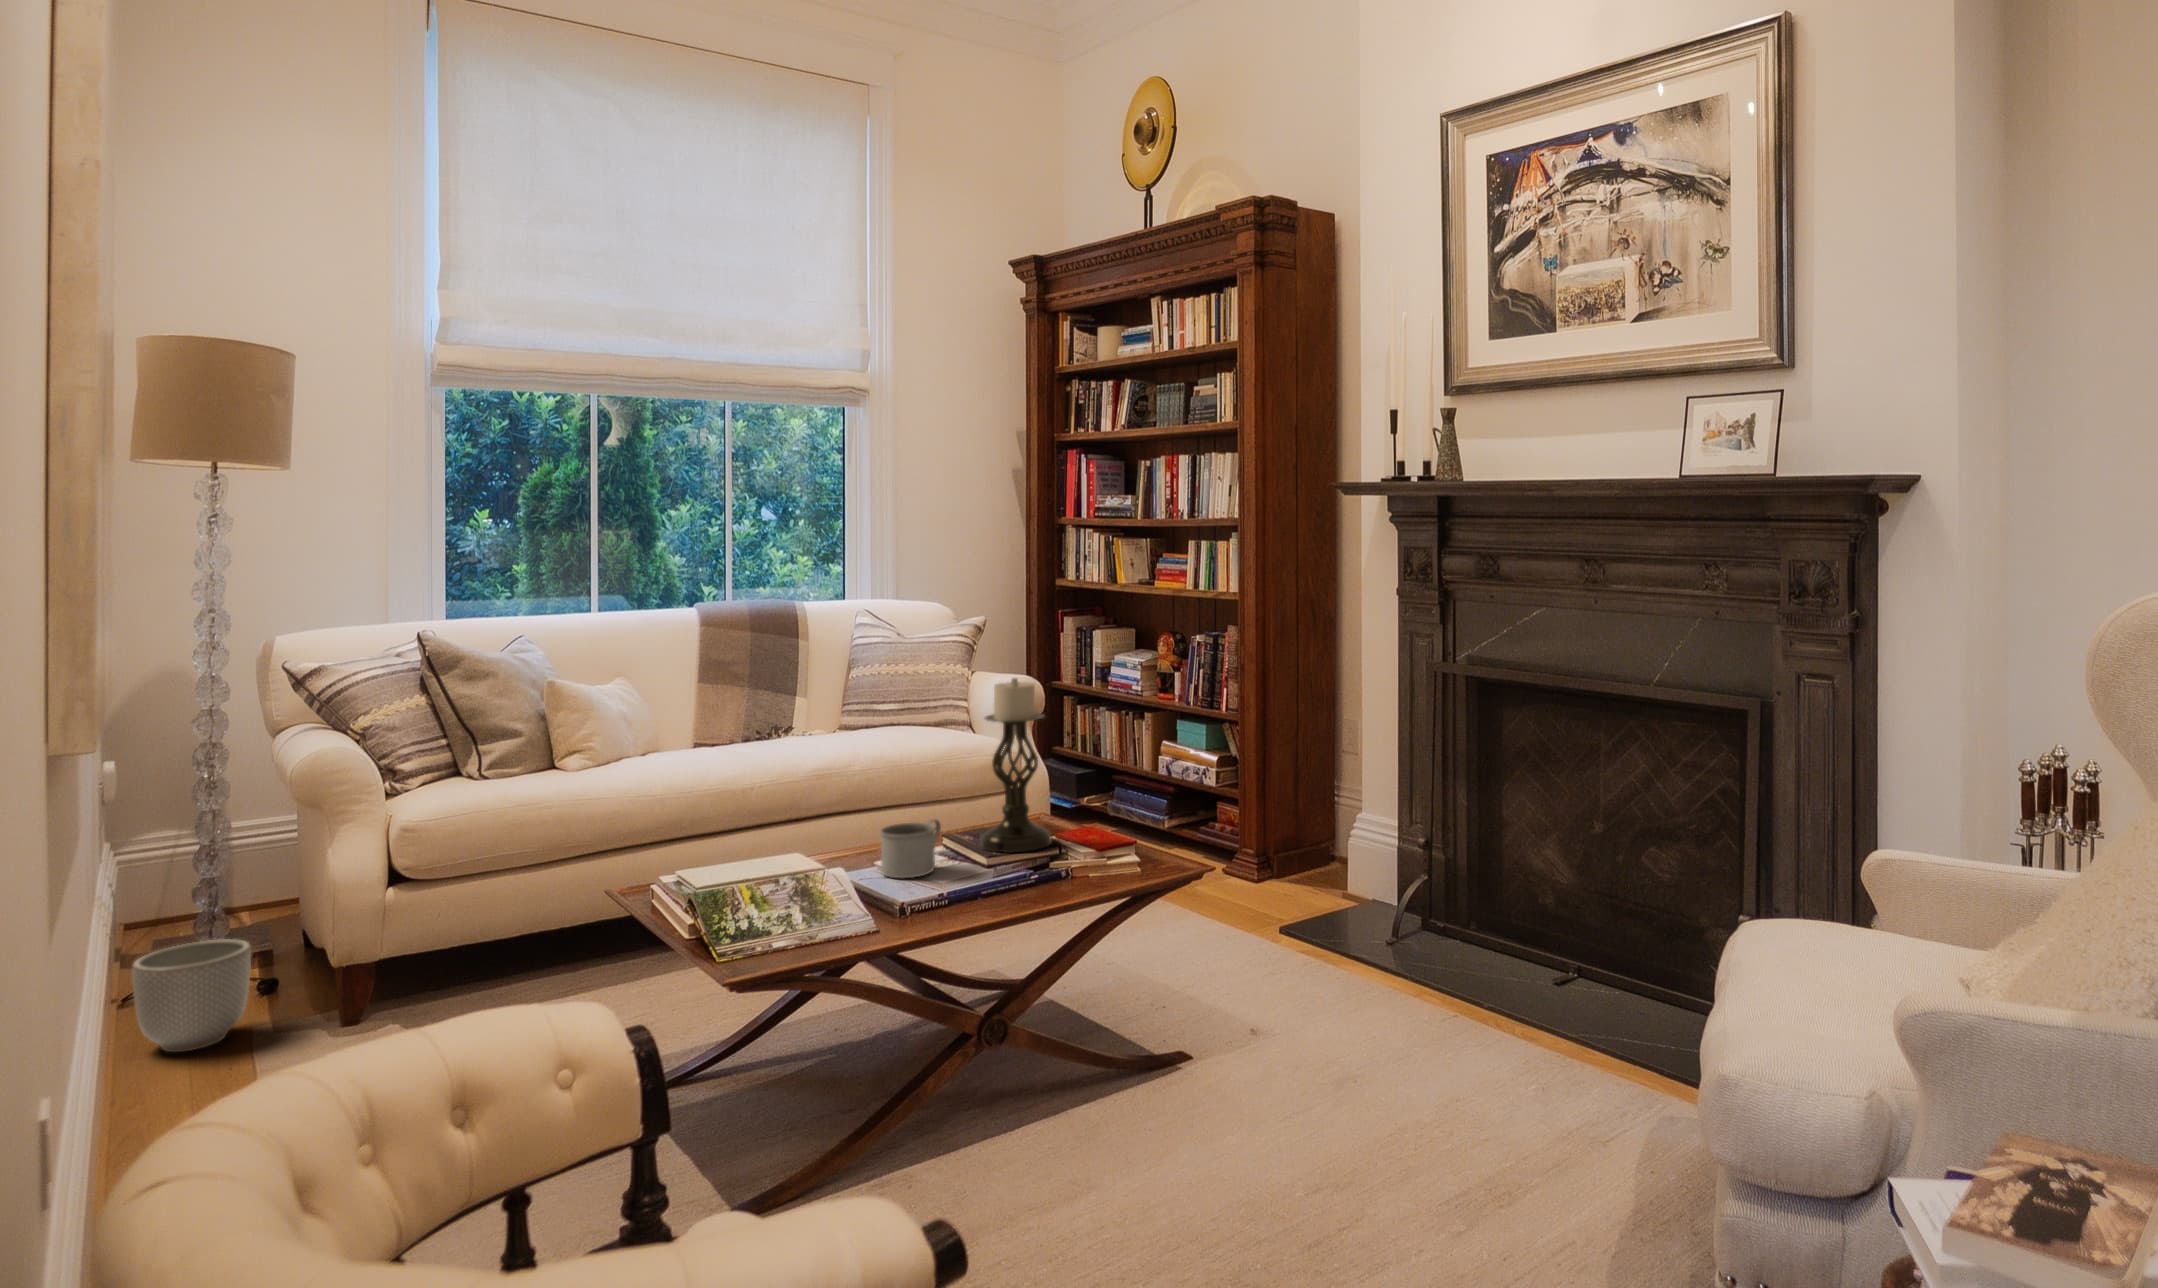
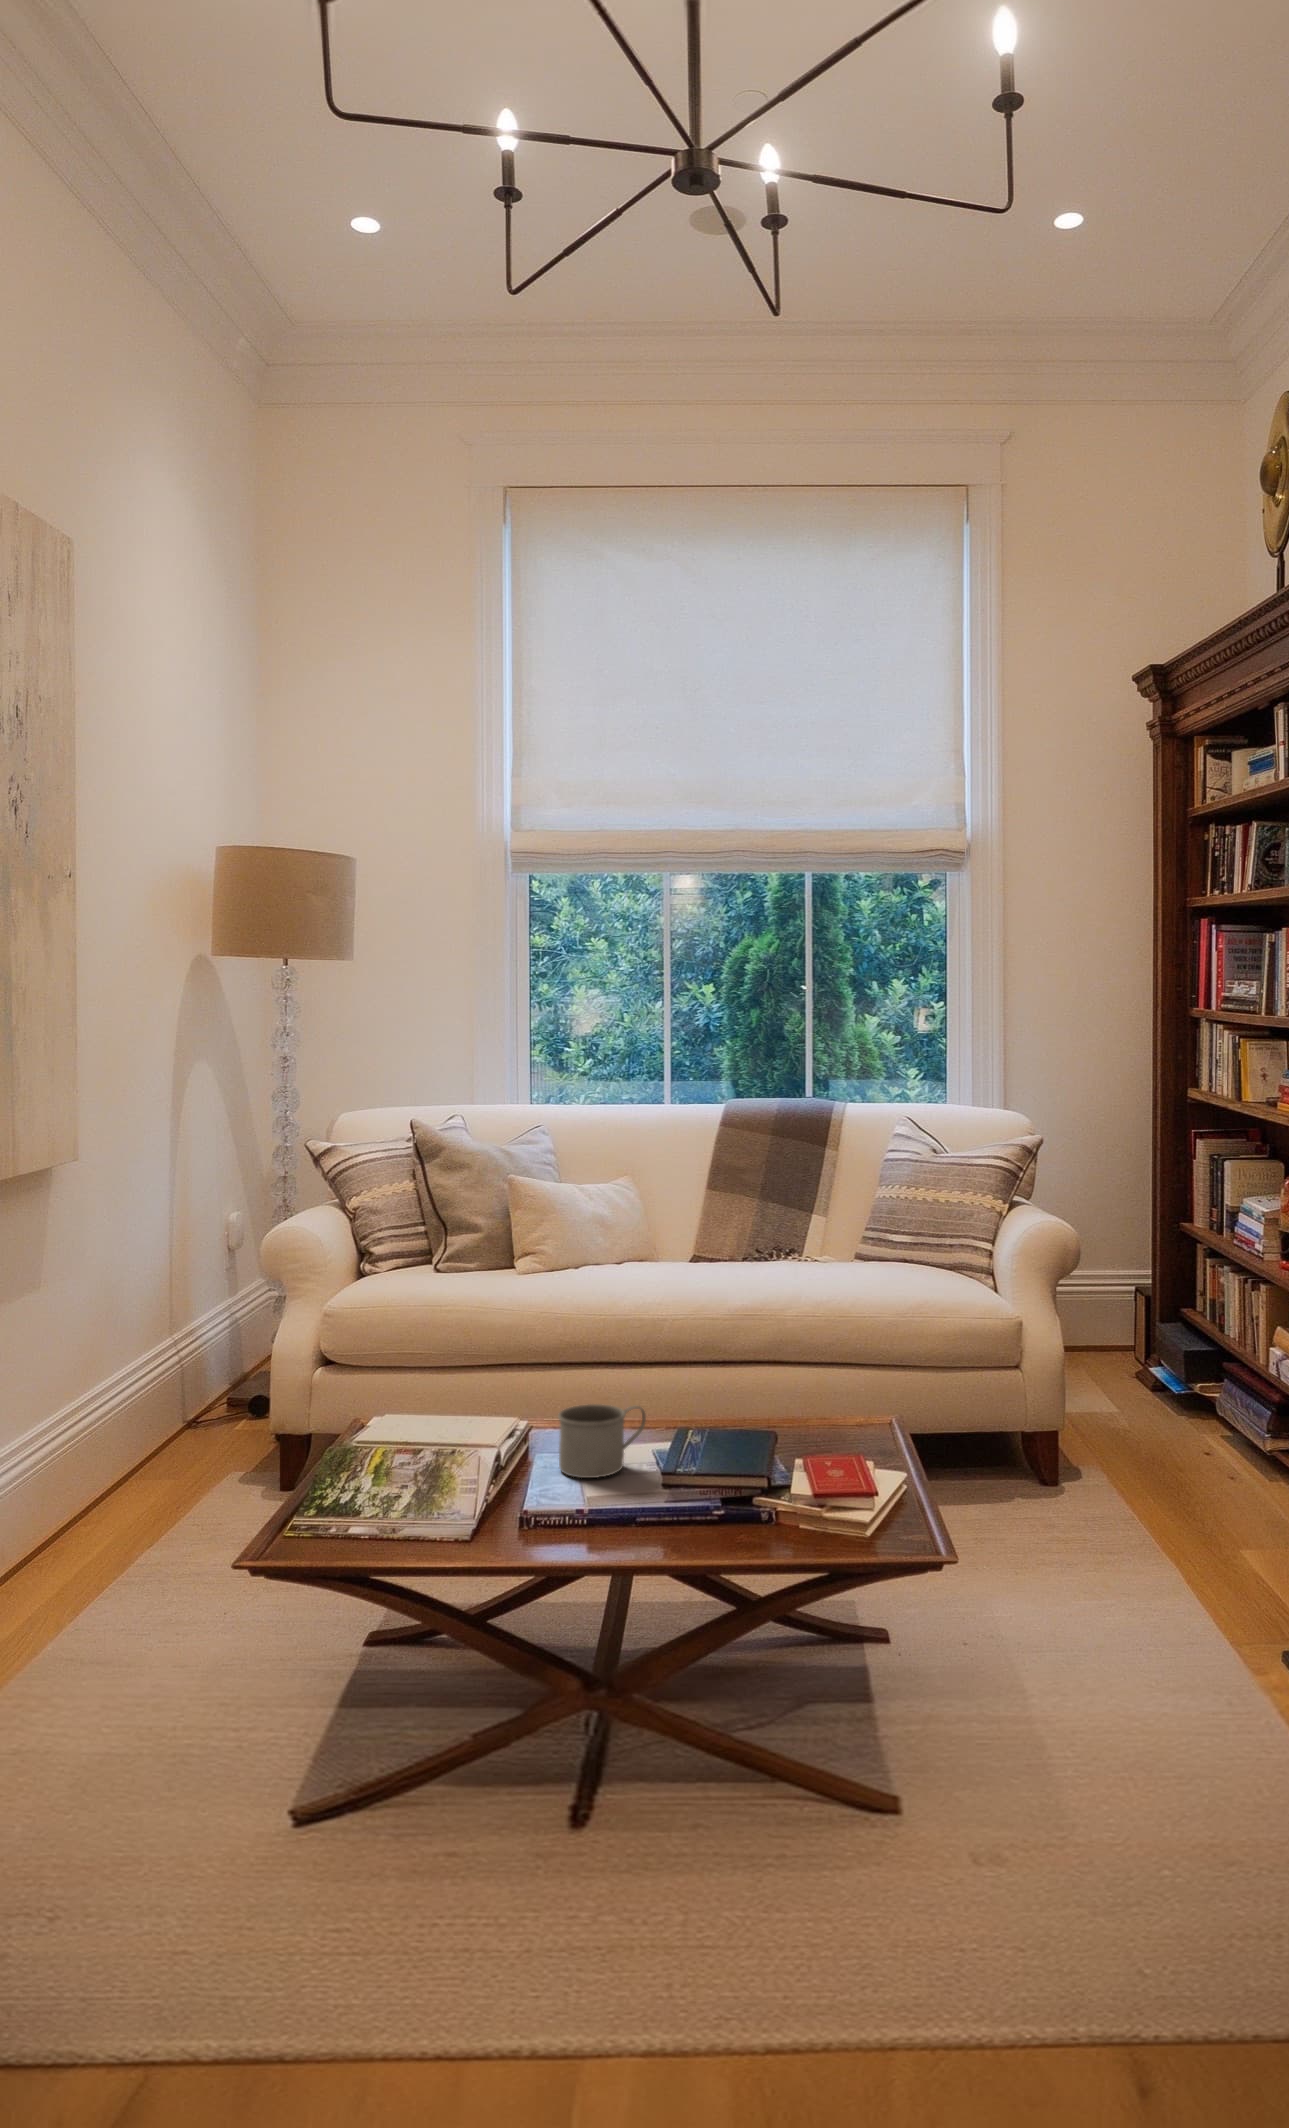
candle holder: present [980,678,1052,853] -> none [722,1234,816,1471]
planter: present [132,939,251,1052] -> none [123,1397,215,1501]

